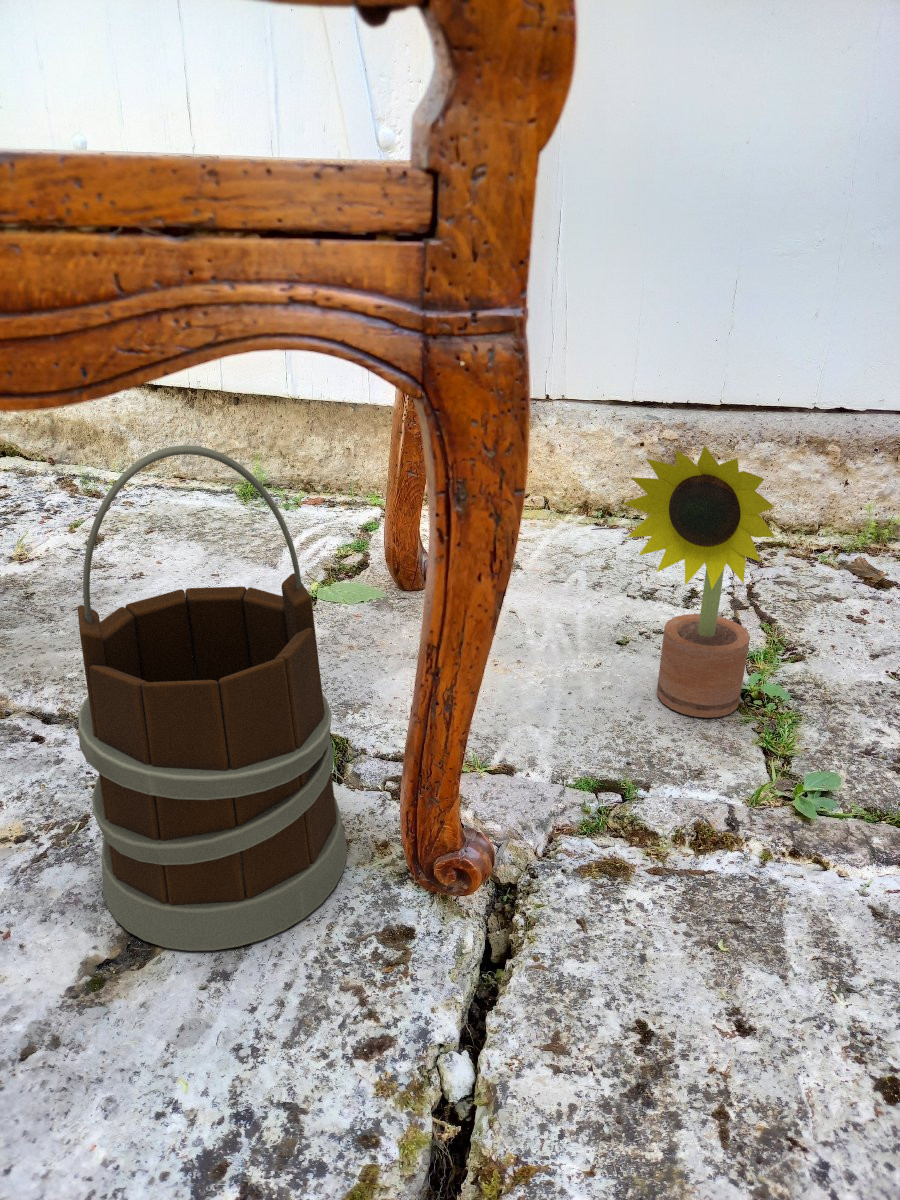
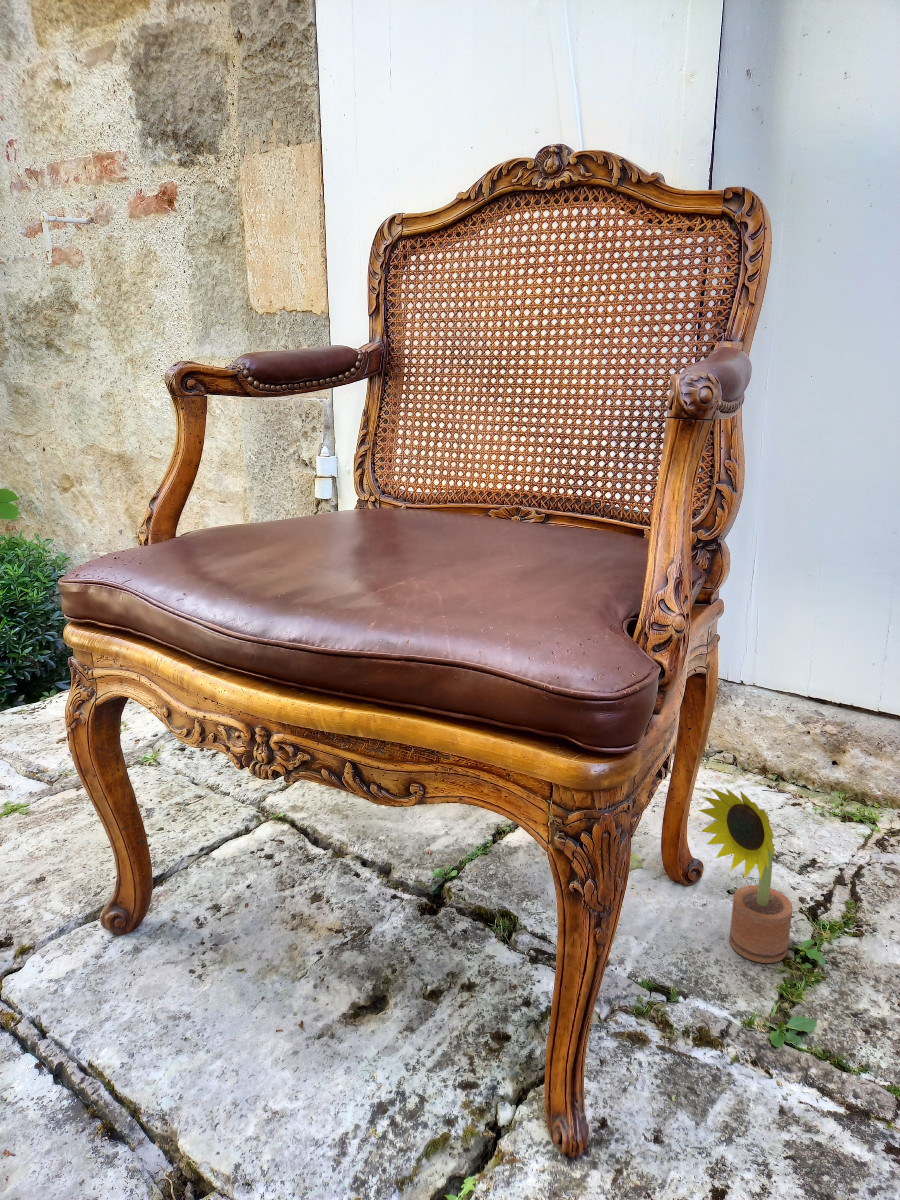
wooden bucket: present [78,445,347,951] -> none [369,766,495,1018]

